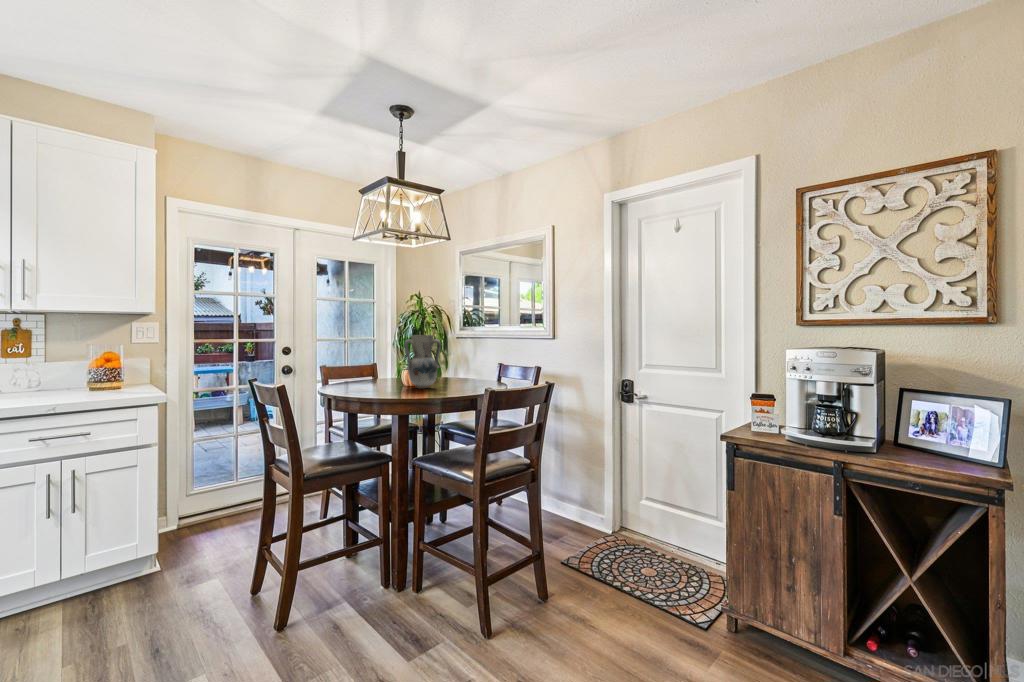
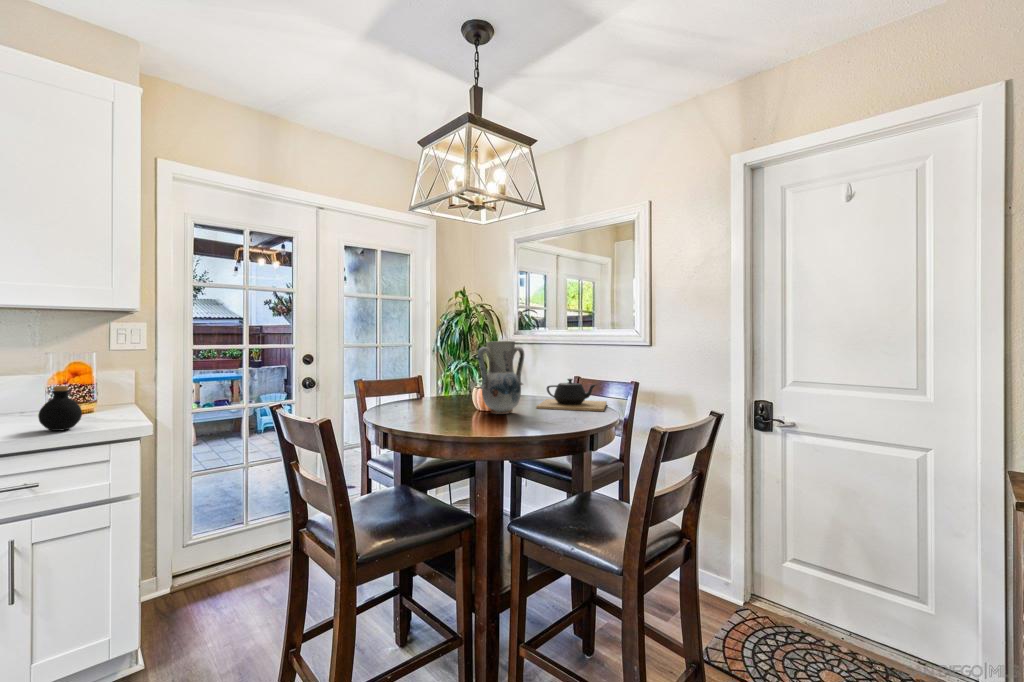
teapot: none [453,364,512,387] -> present [536,379,607,411]
bottle: none [86,367,116,398] -> present [38,386,82,431]

